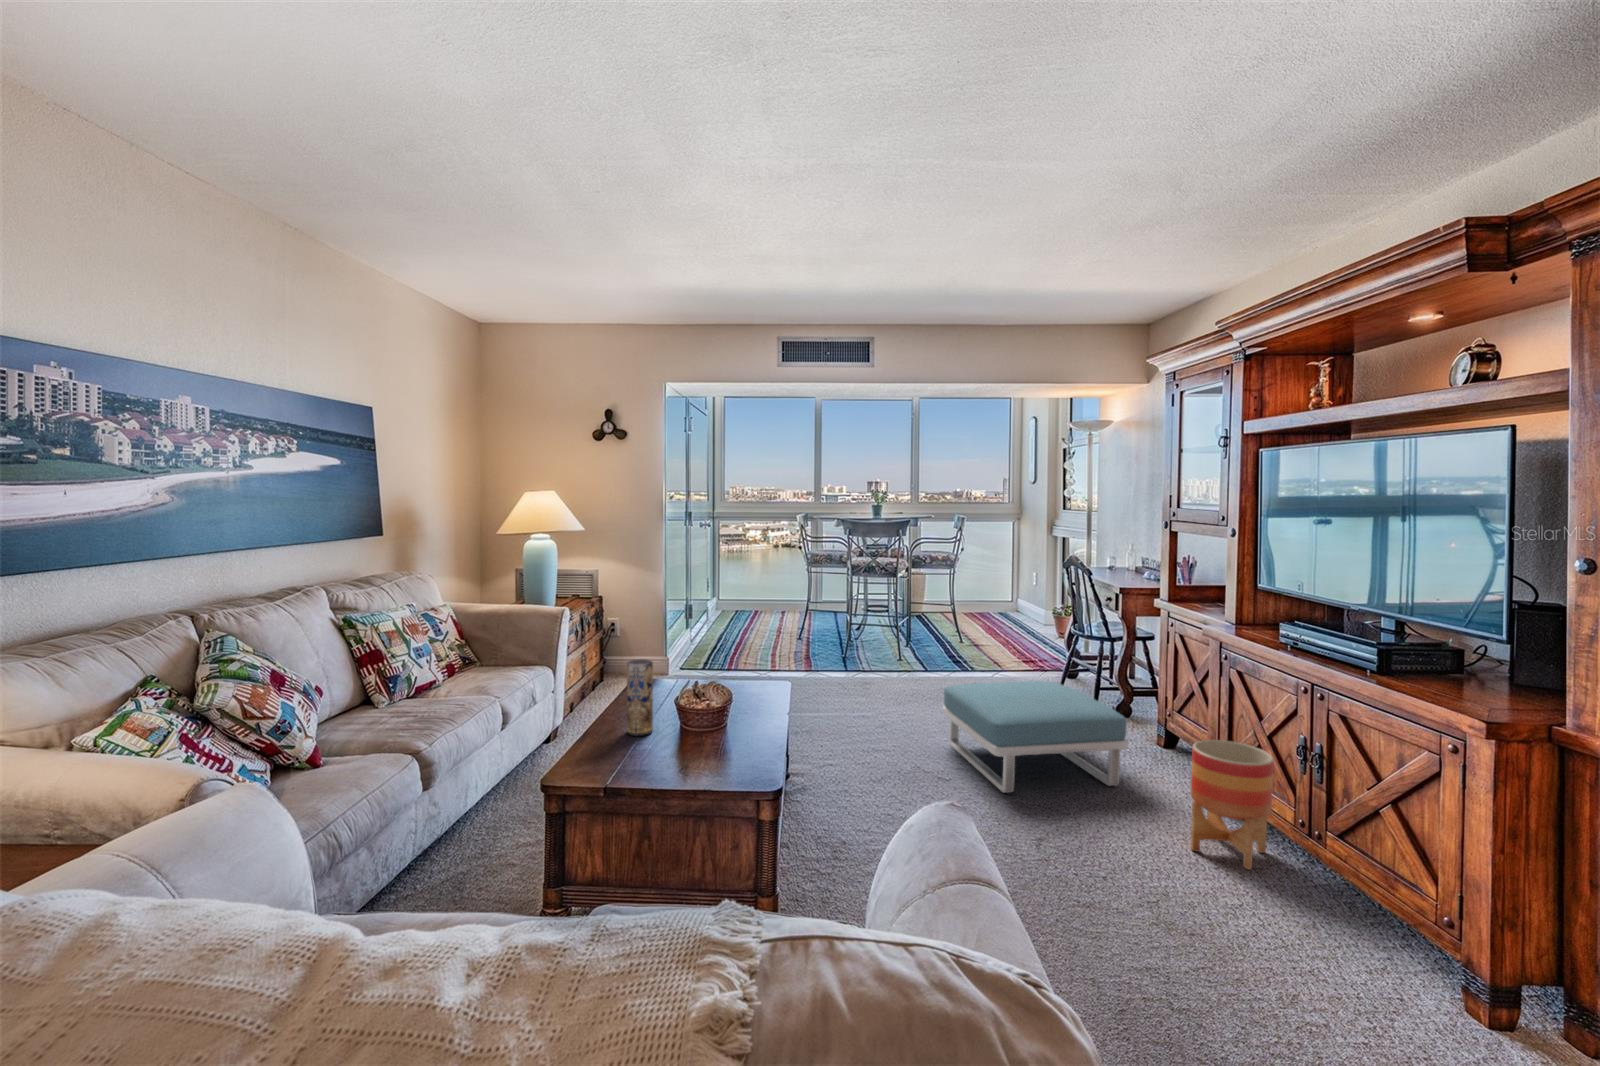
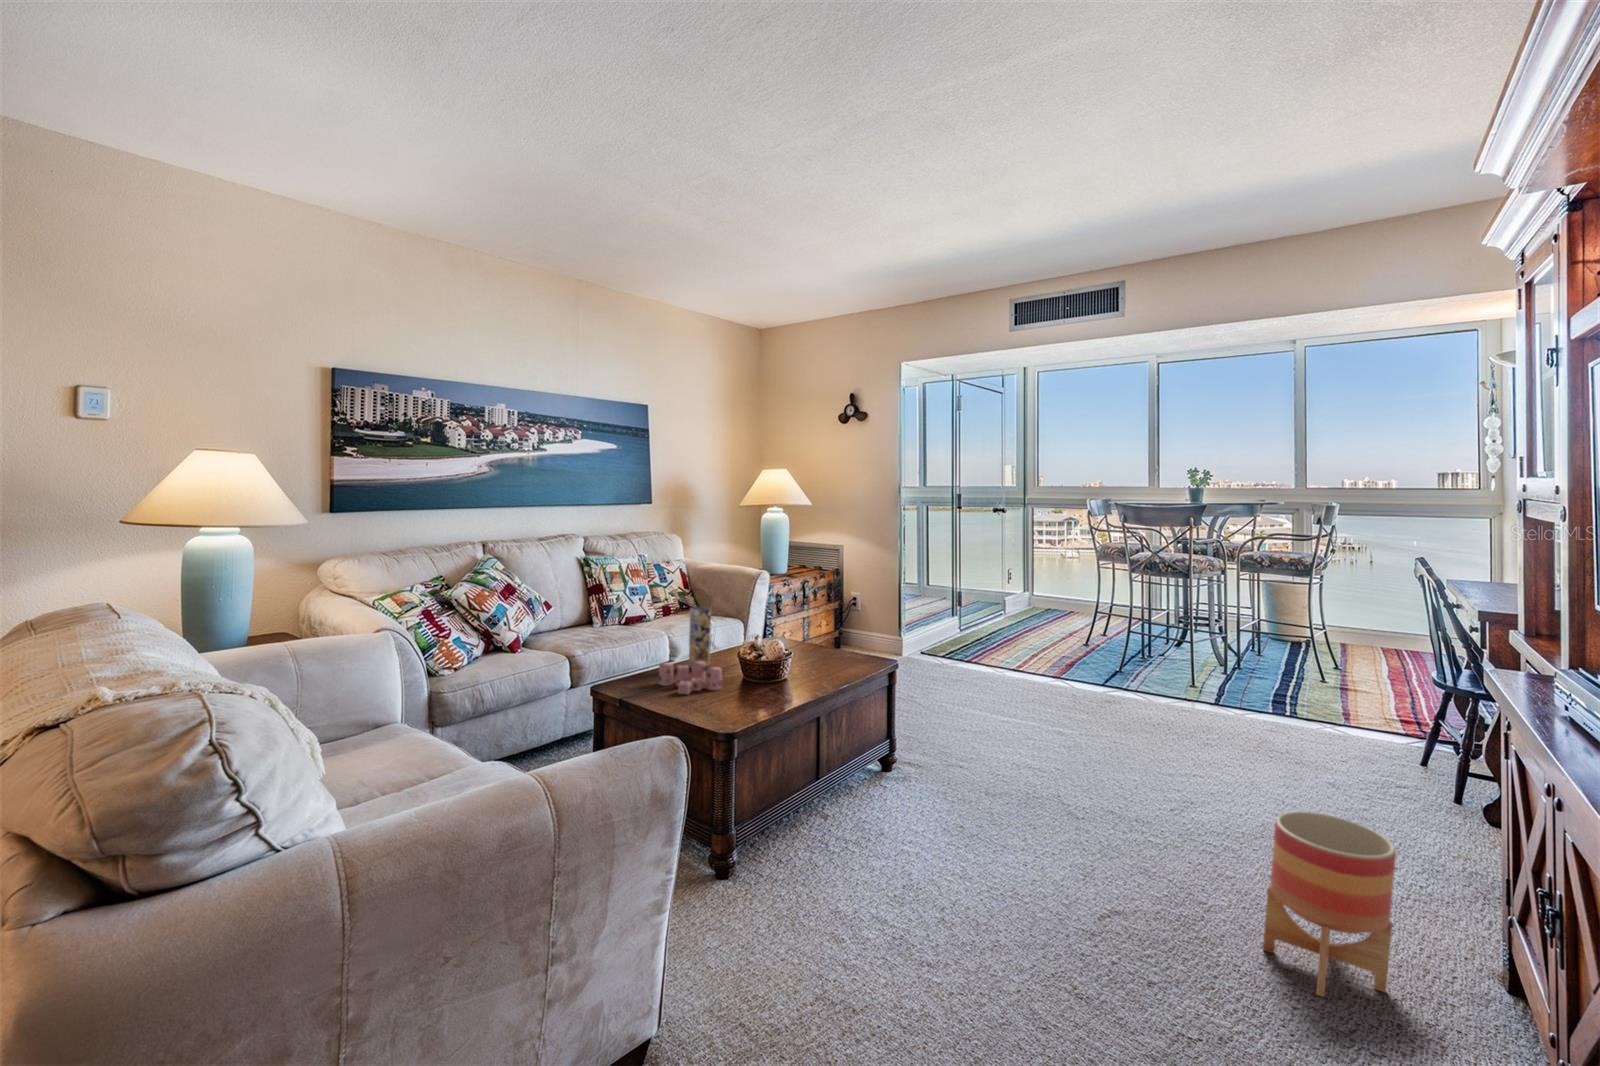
footstool: present [942,681,1128,793] -> none [1081,700,1284,860]
candle: none [633,724,712,768] -> present [659,661,722,694]

